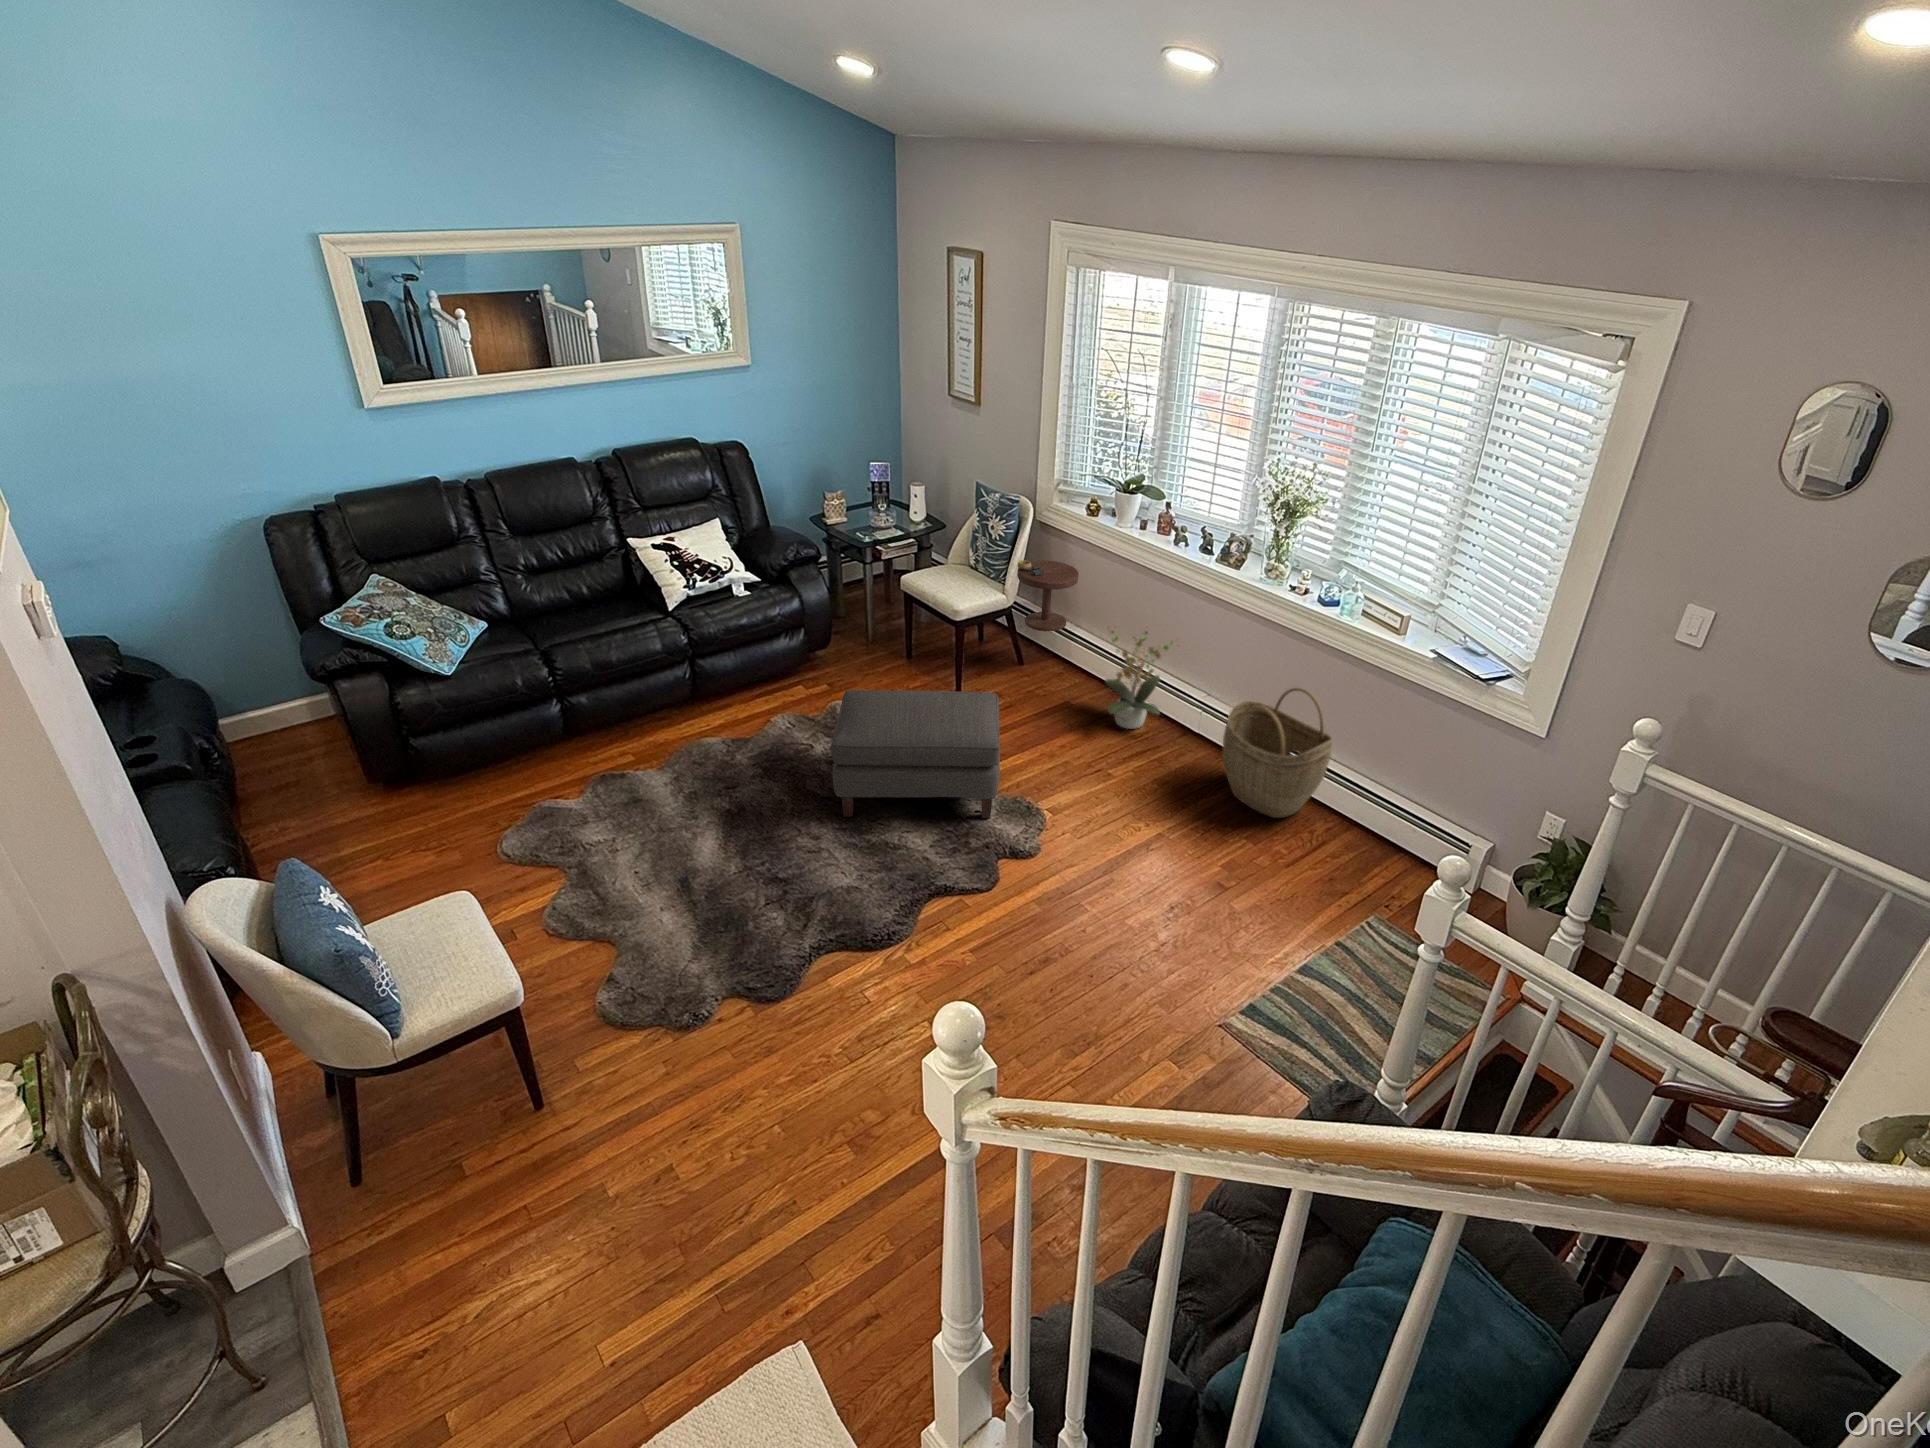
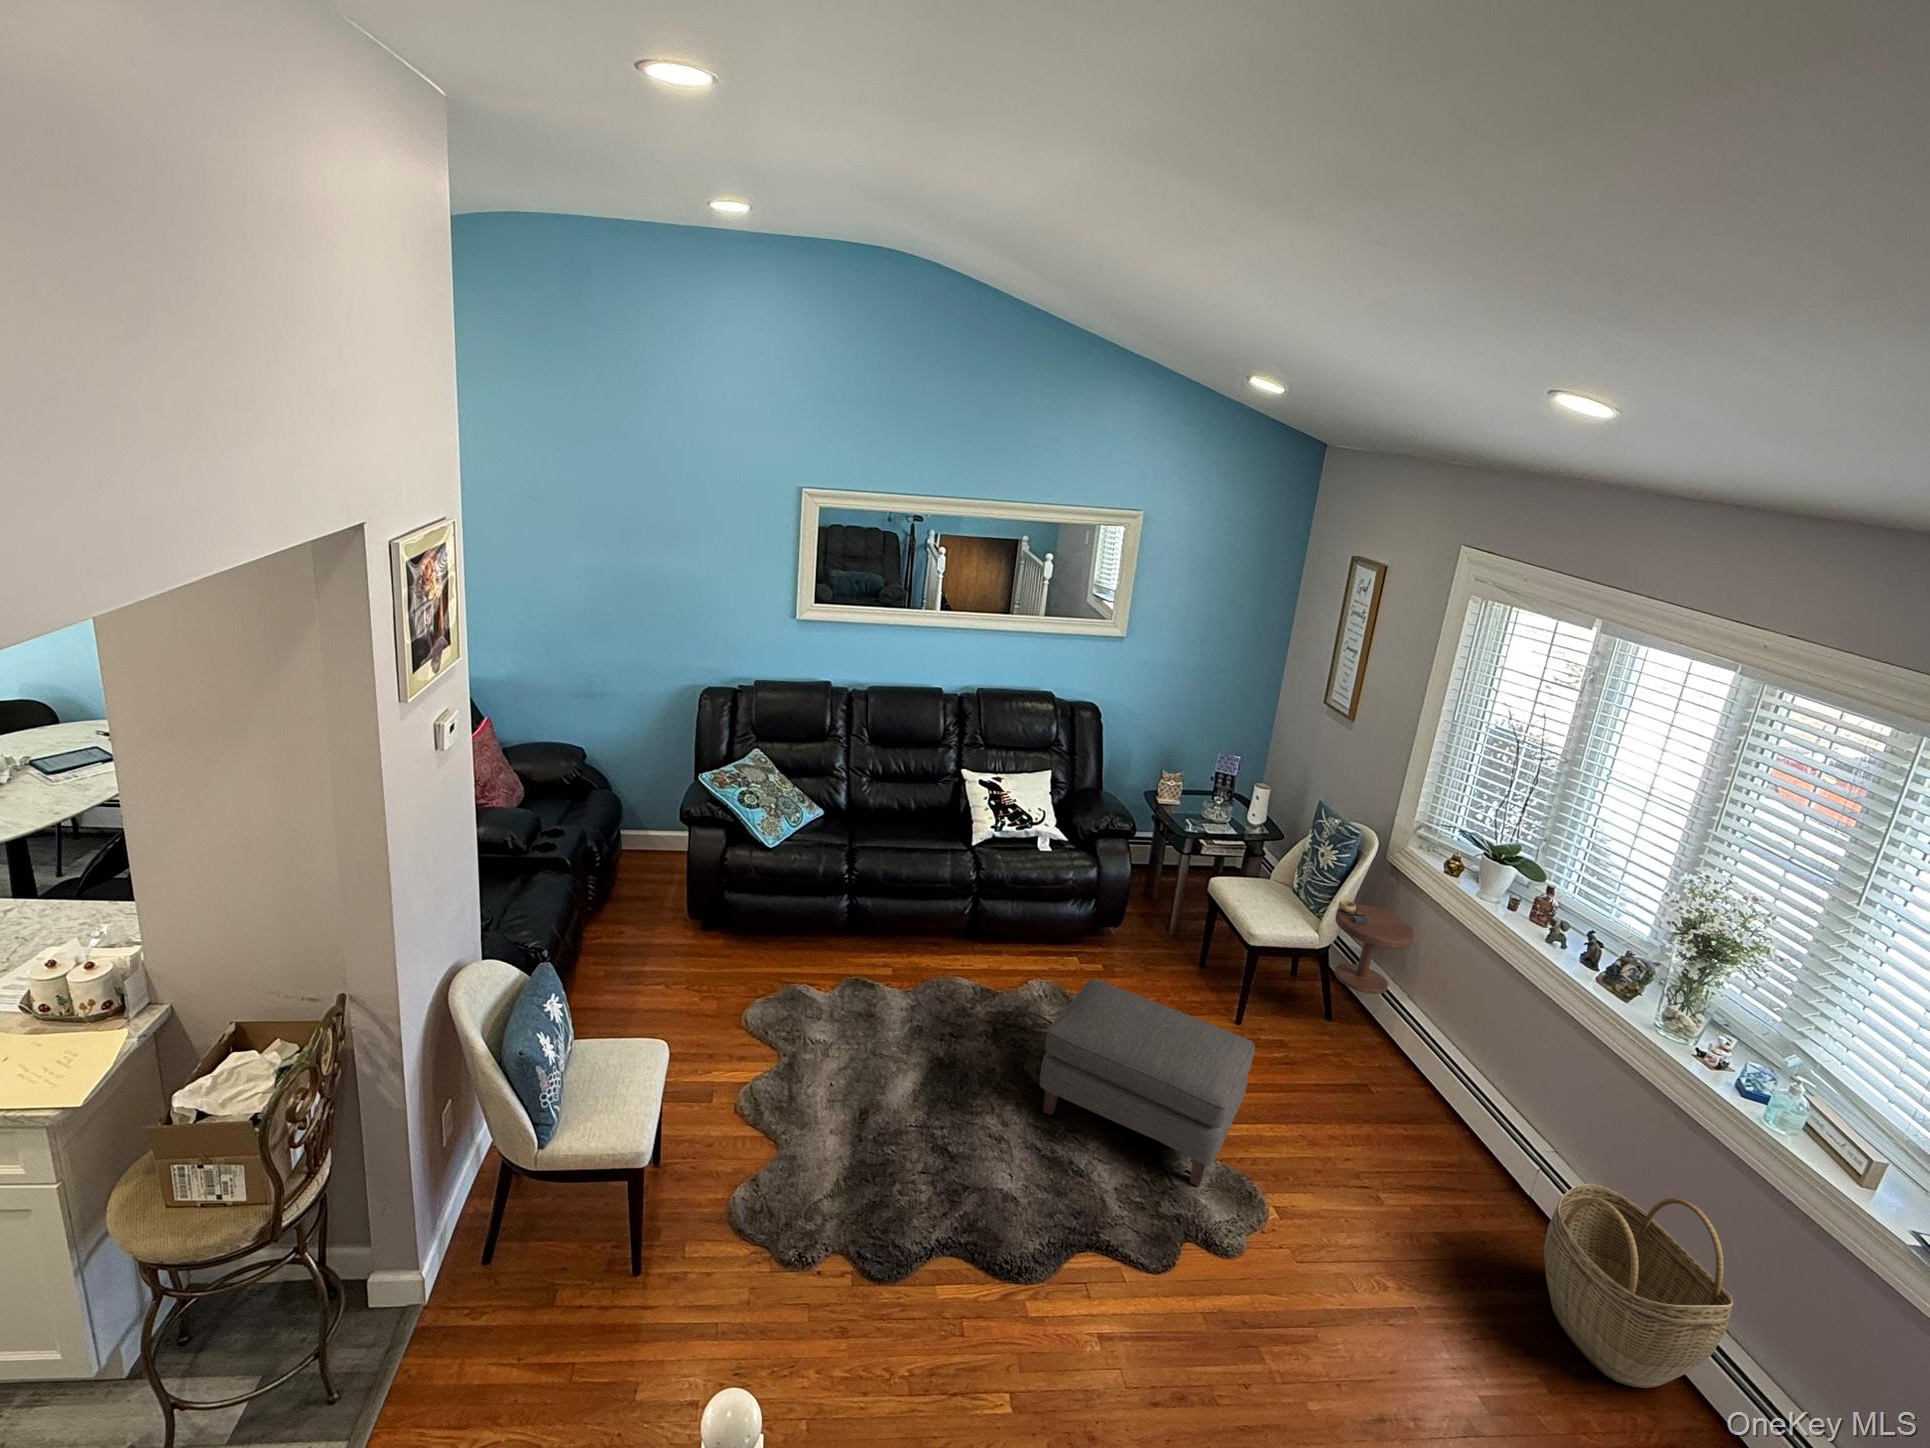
potted plant: present [1106,631,1174,729] -> none [1403,1012,1528,1156]

